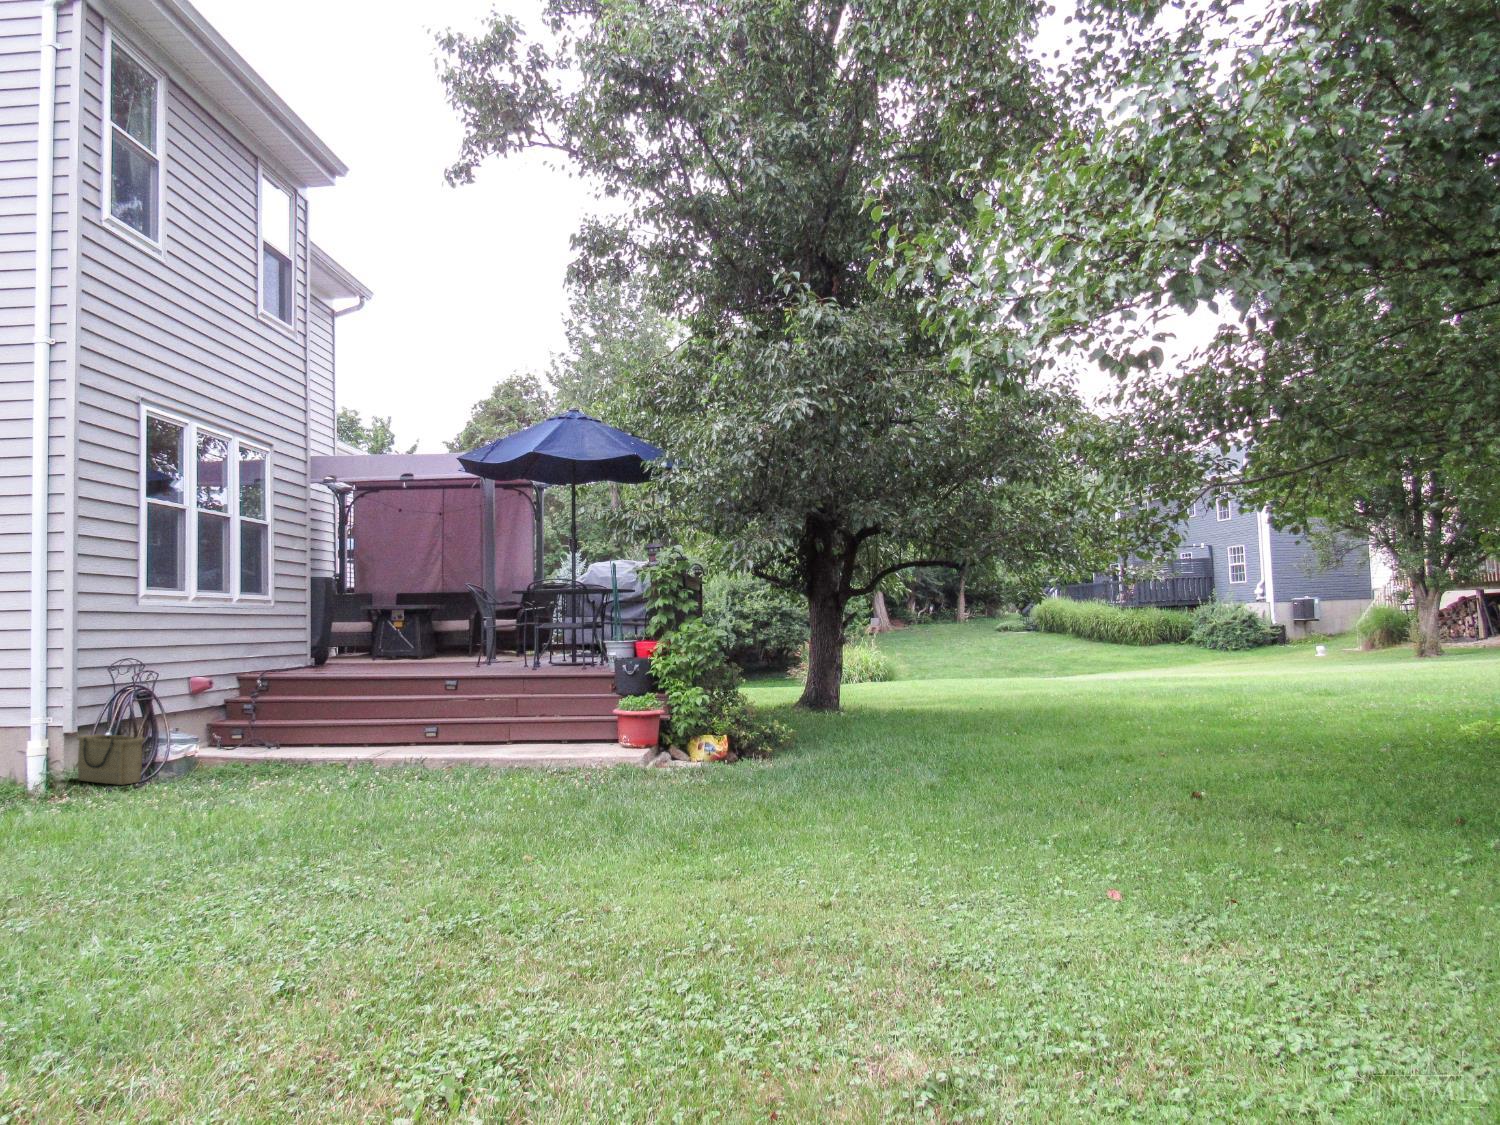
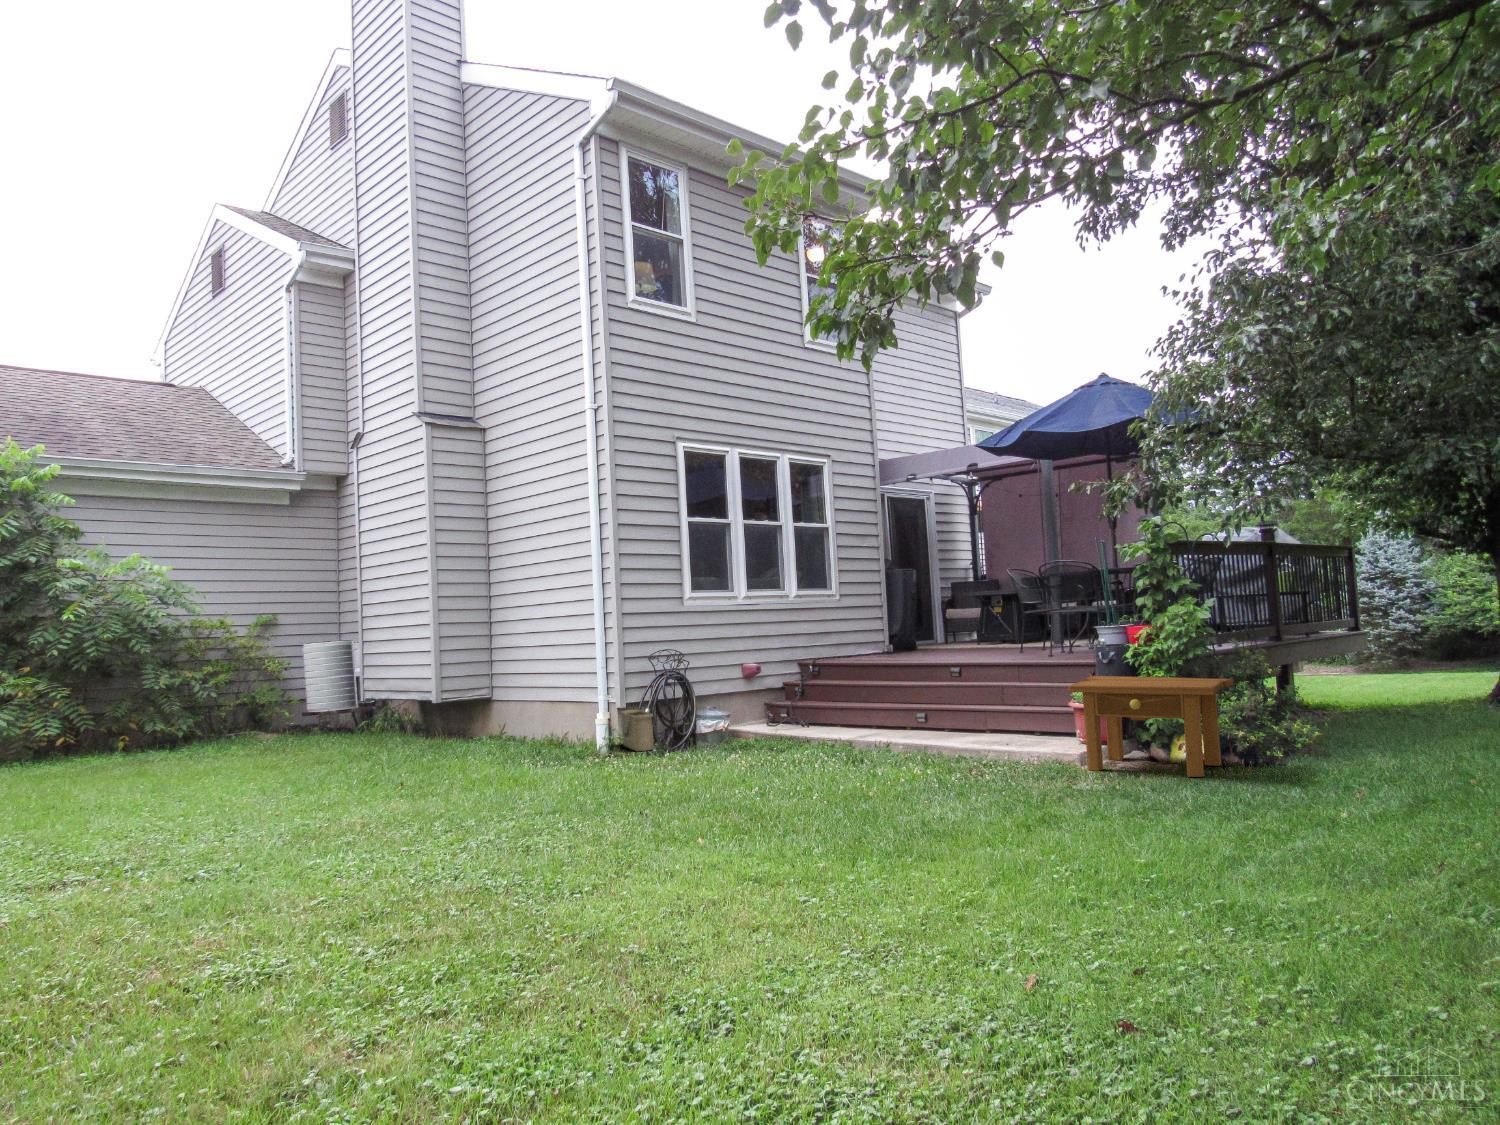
side table: none [635,687,761,768] -> present [1069,676,1234,777]

